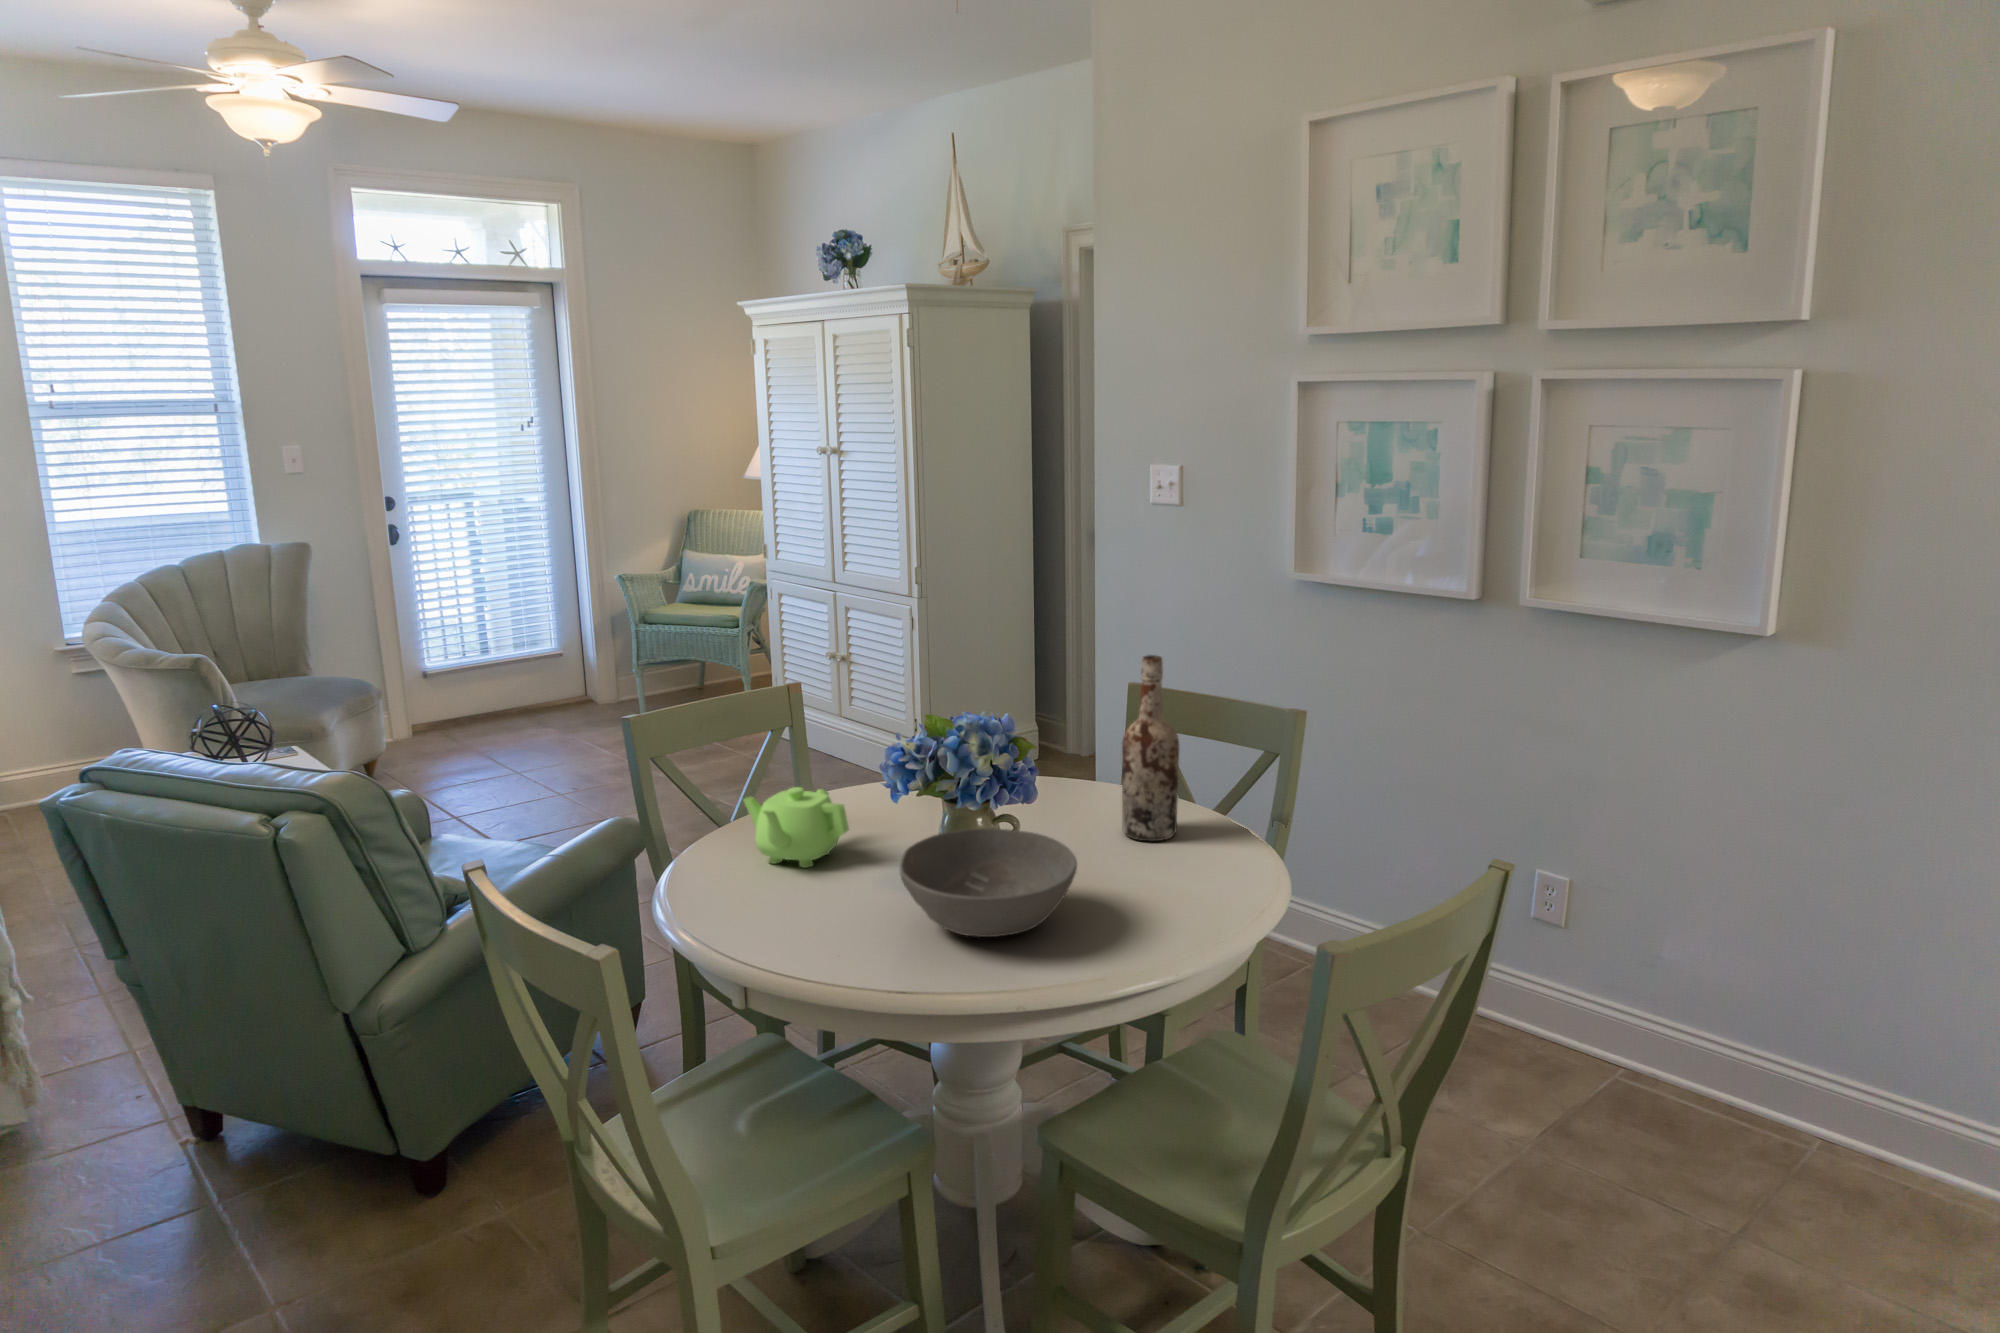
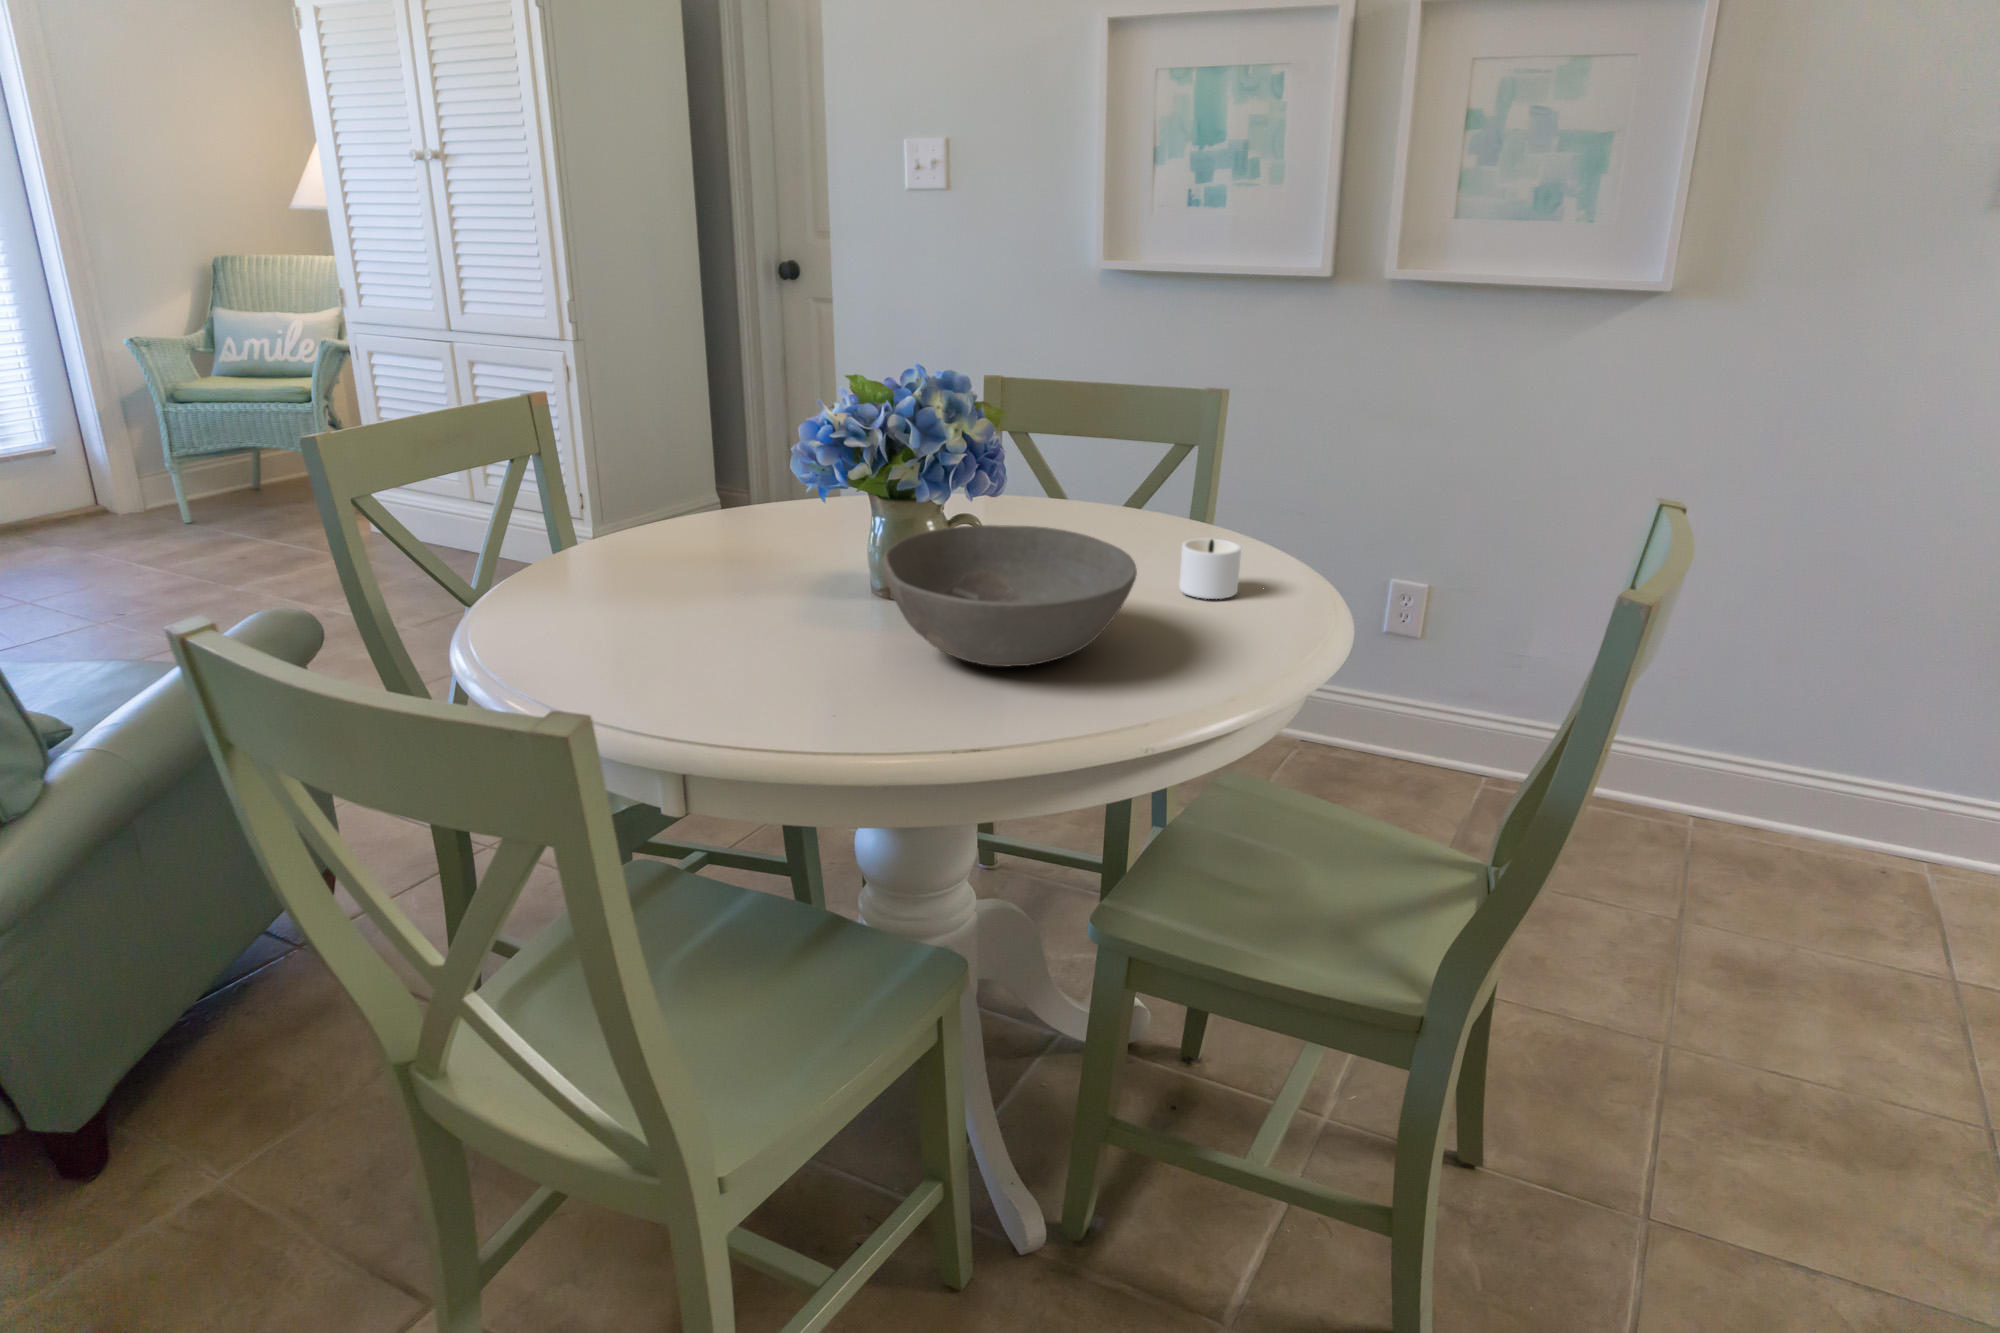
wine bottle: present [1122,655,1179,841] -> none [1063,300,1138,546]
teapot: present [744,787,849,868] -> none [560,499,734,615]
candle: none [1160,849,1229,899] -> present [1179,538,1241,599]

